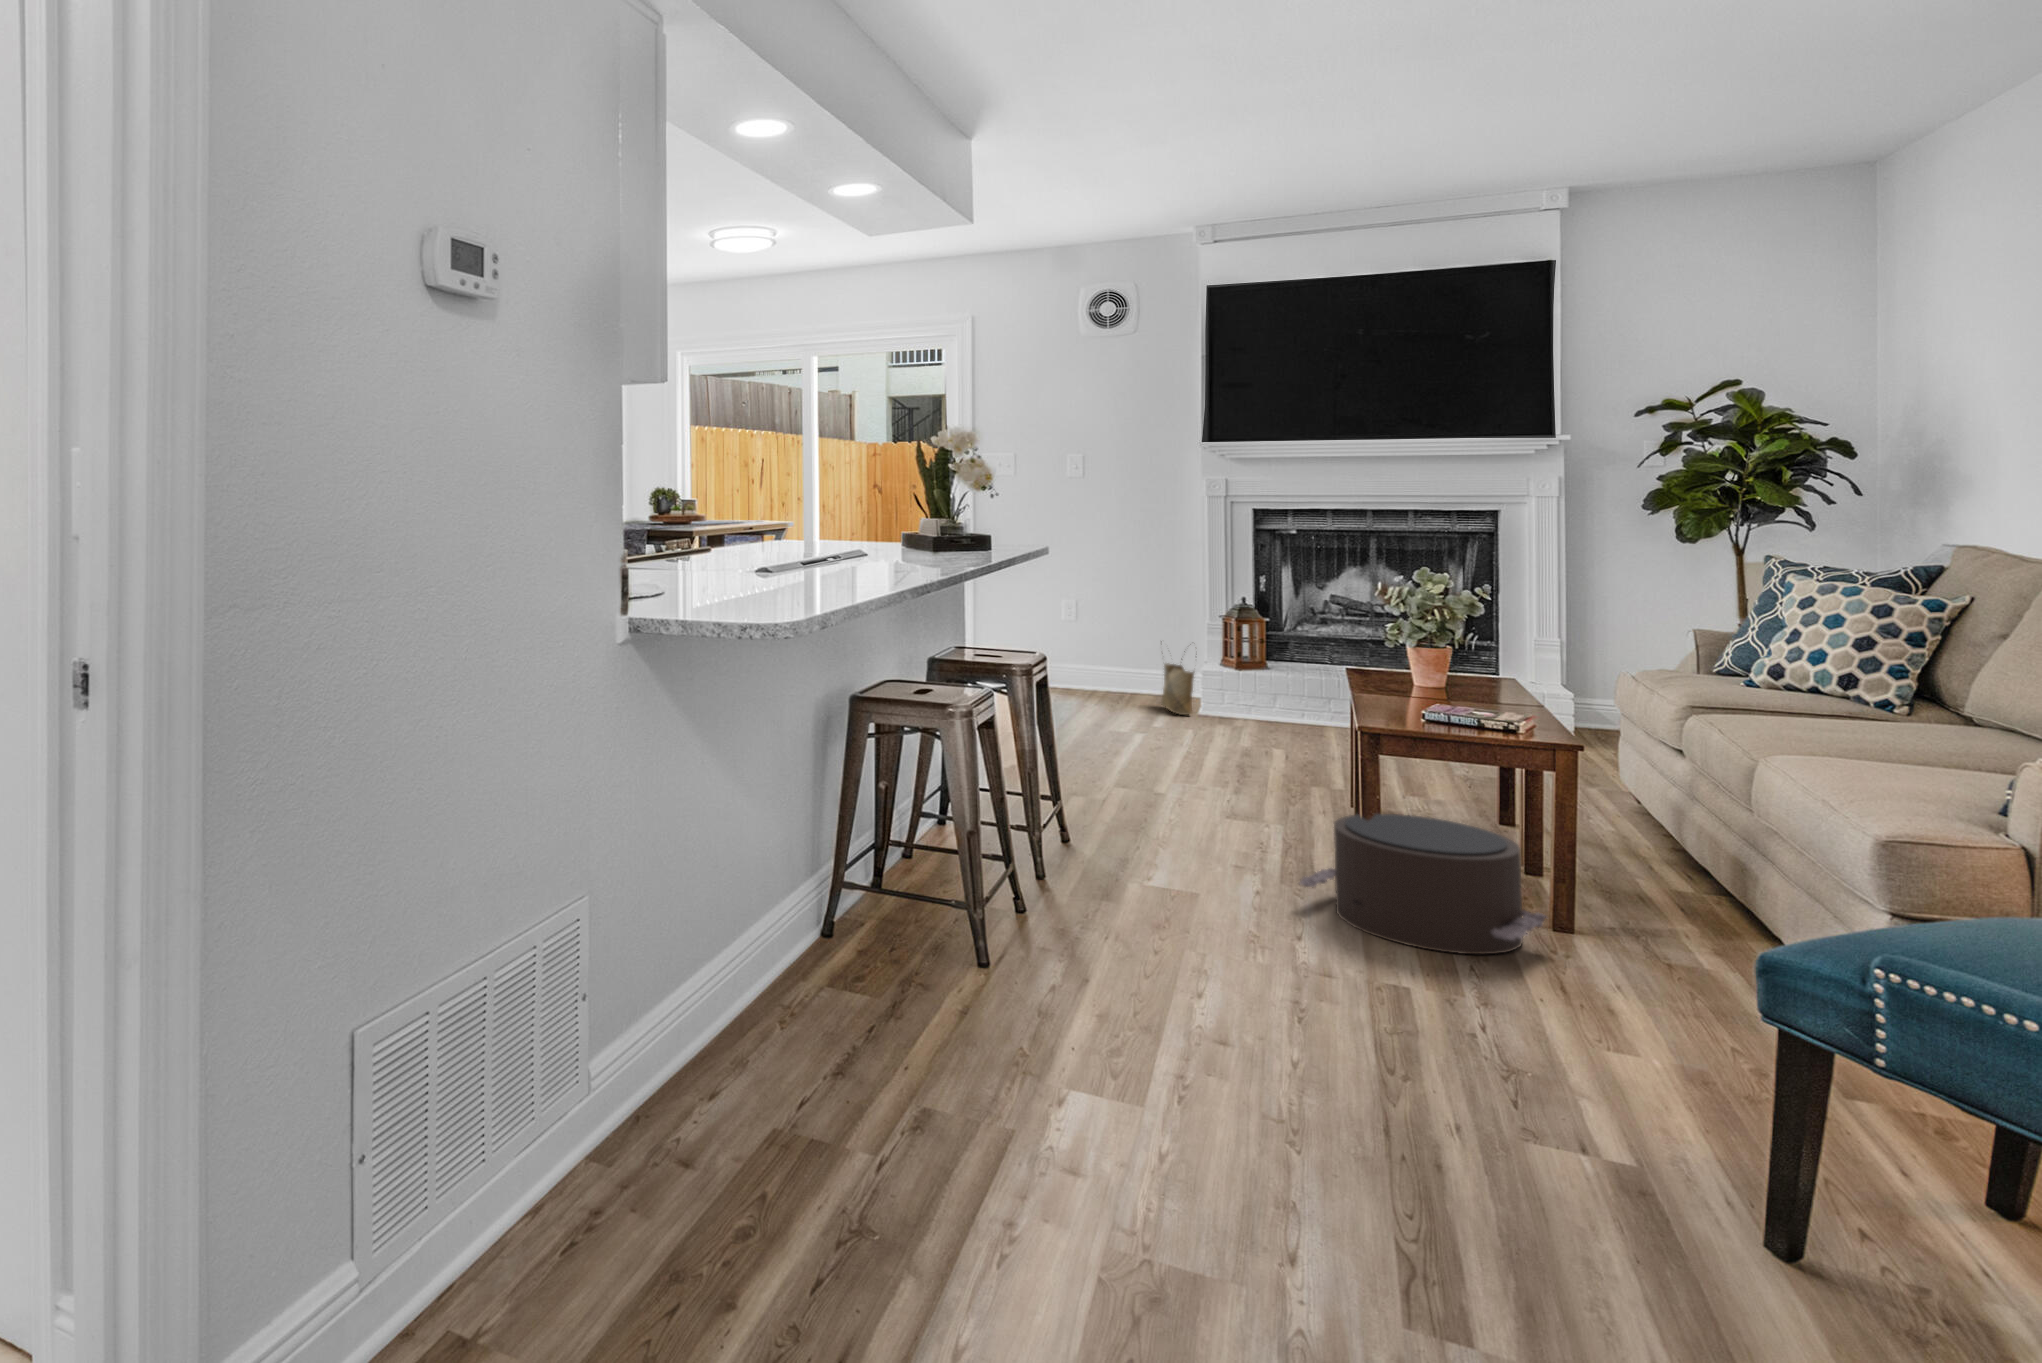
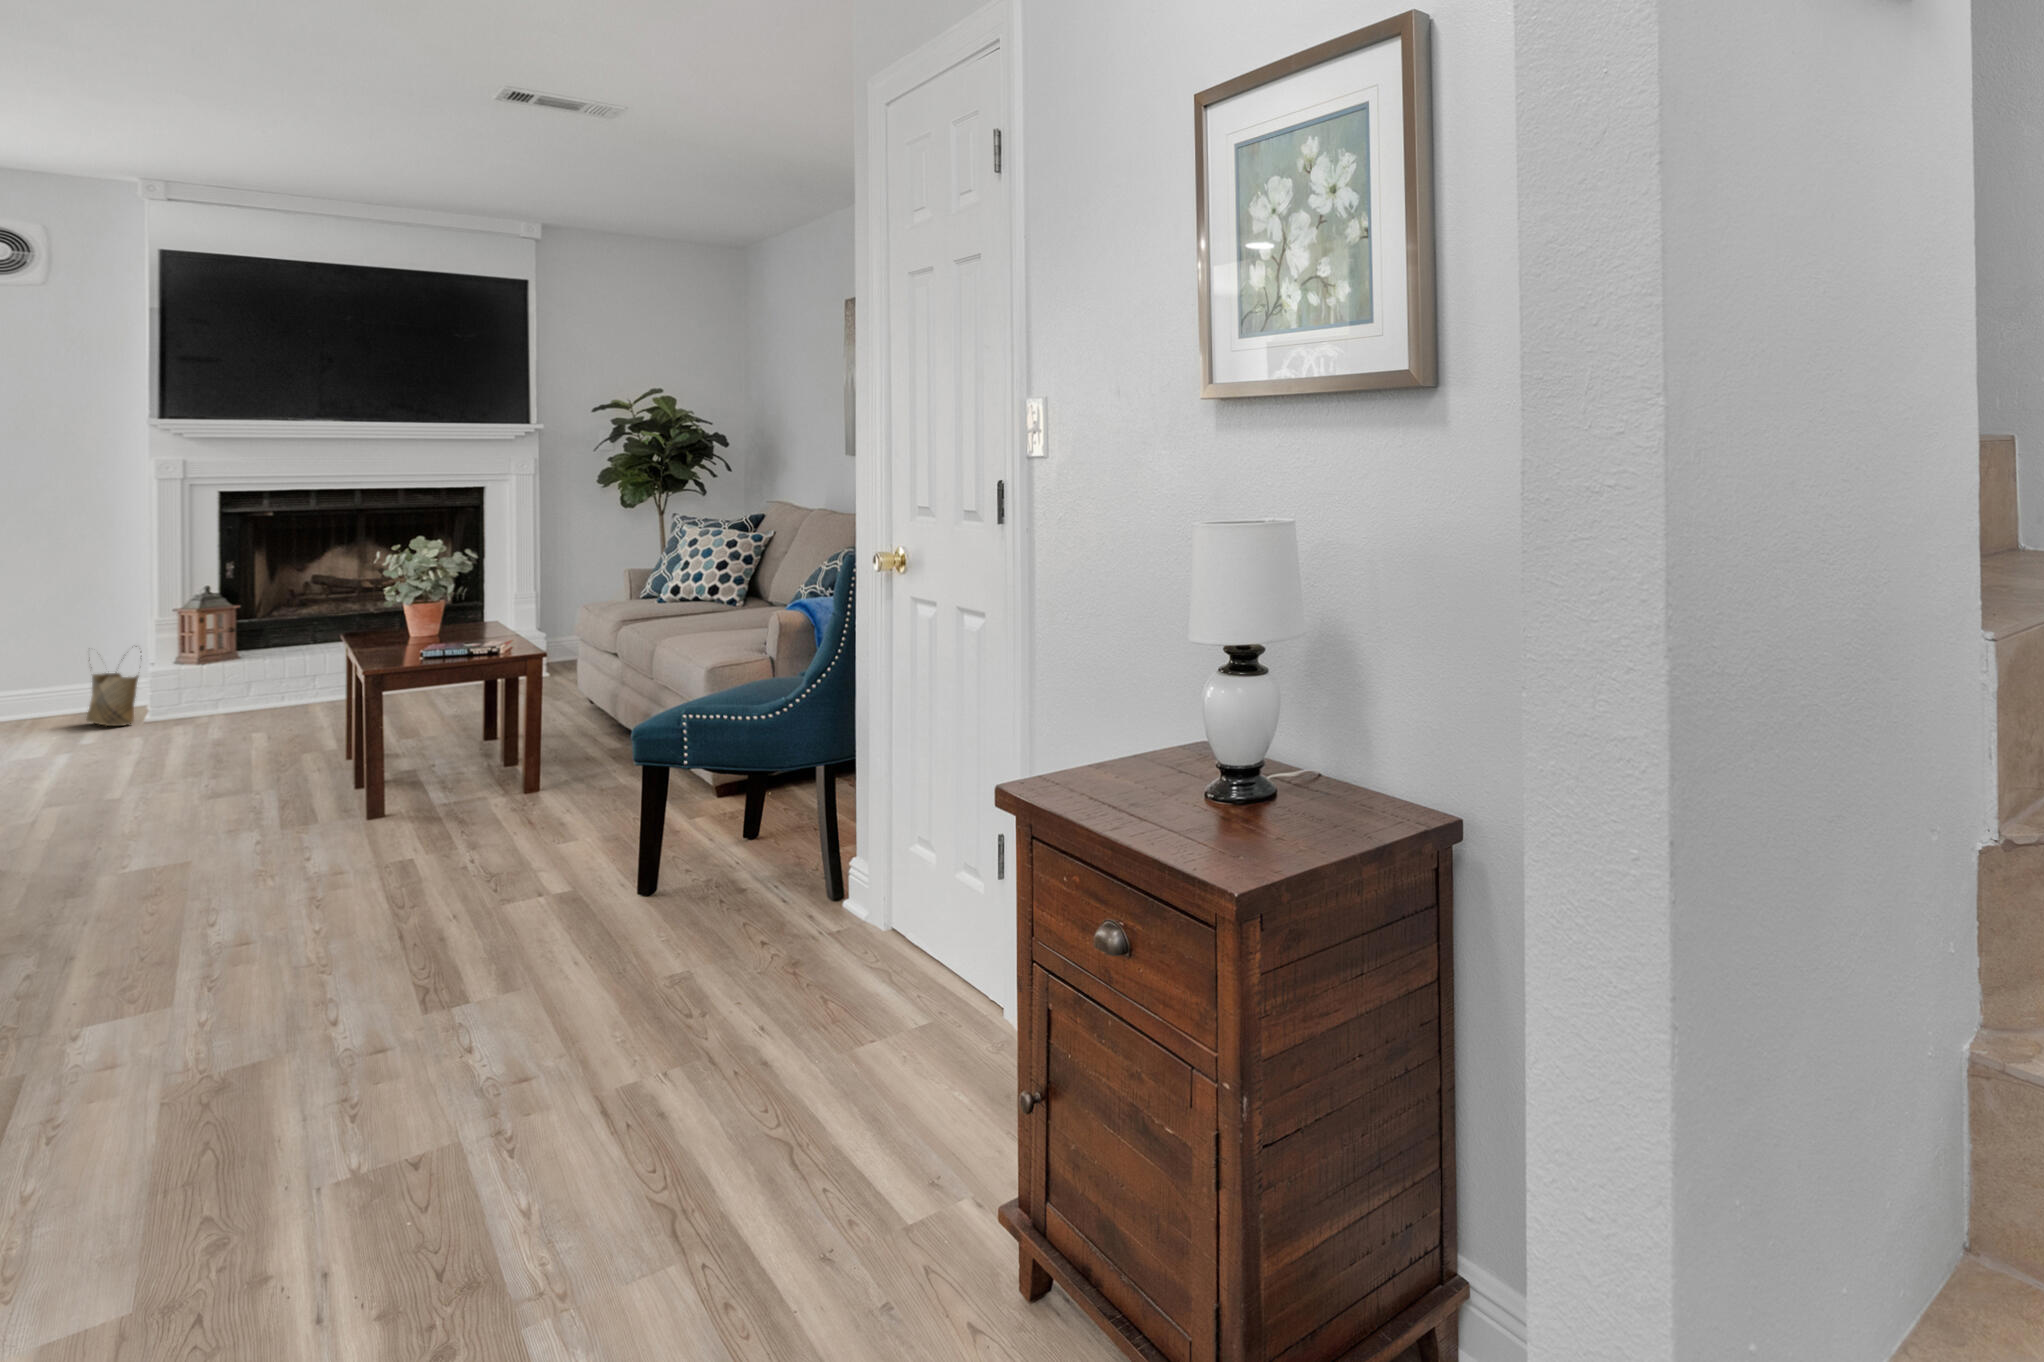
pouf: present [1300,814,1547,954] -> none [304,734,520,837]

